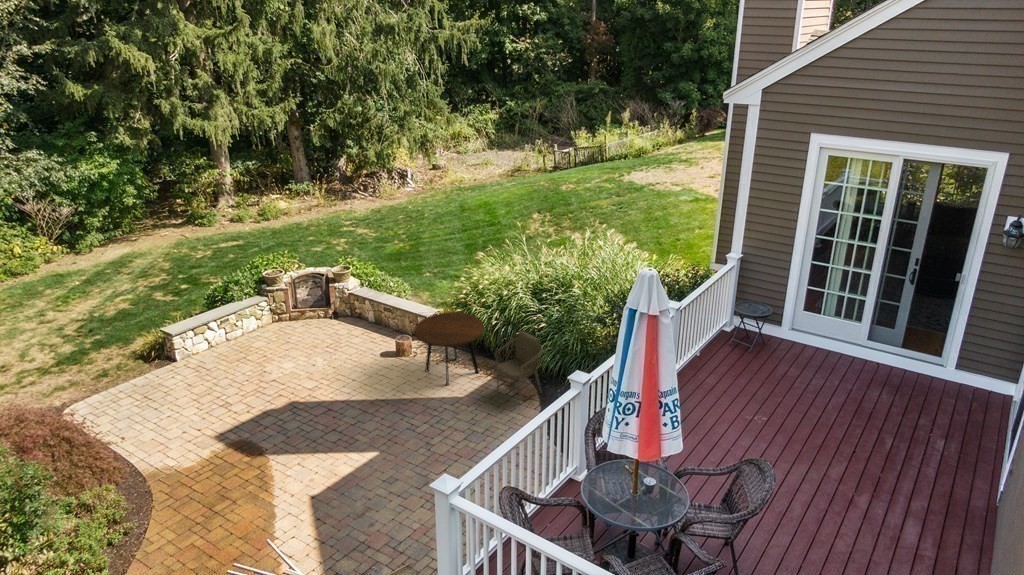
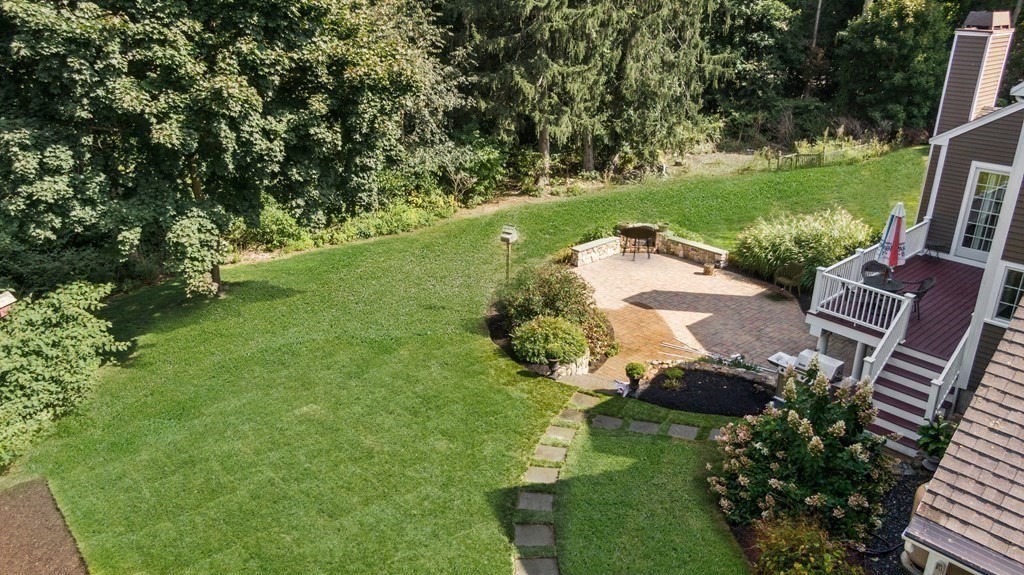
dining table: present [415,312,484,385] -> present [620,227,655,261]

